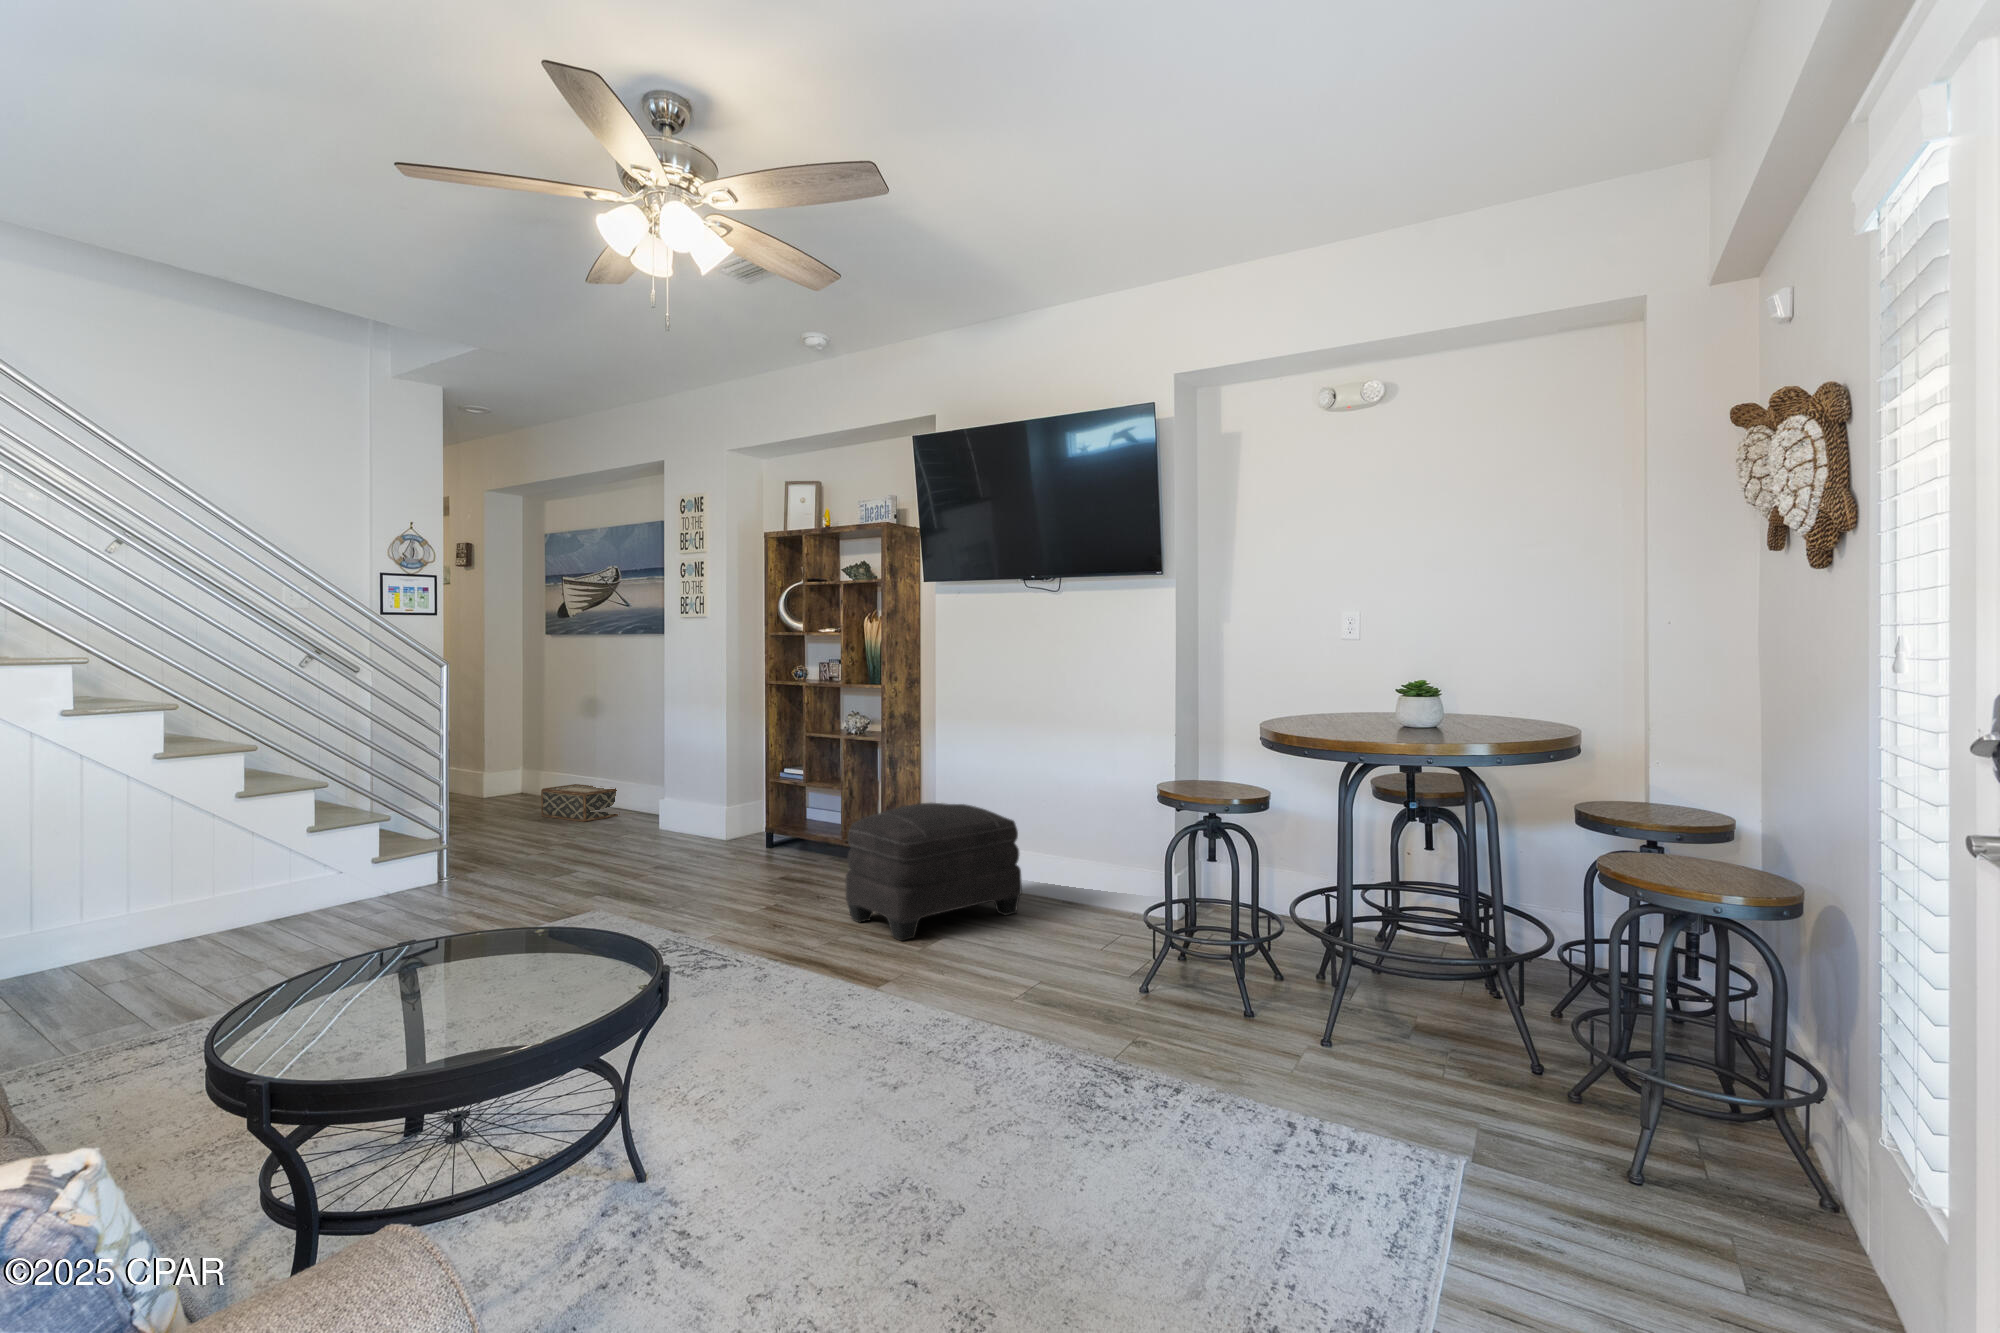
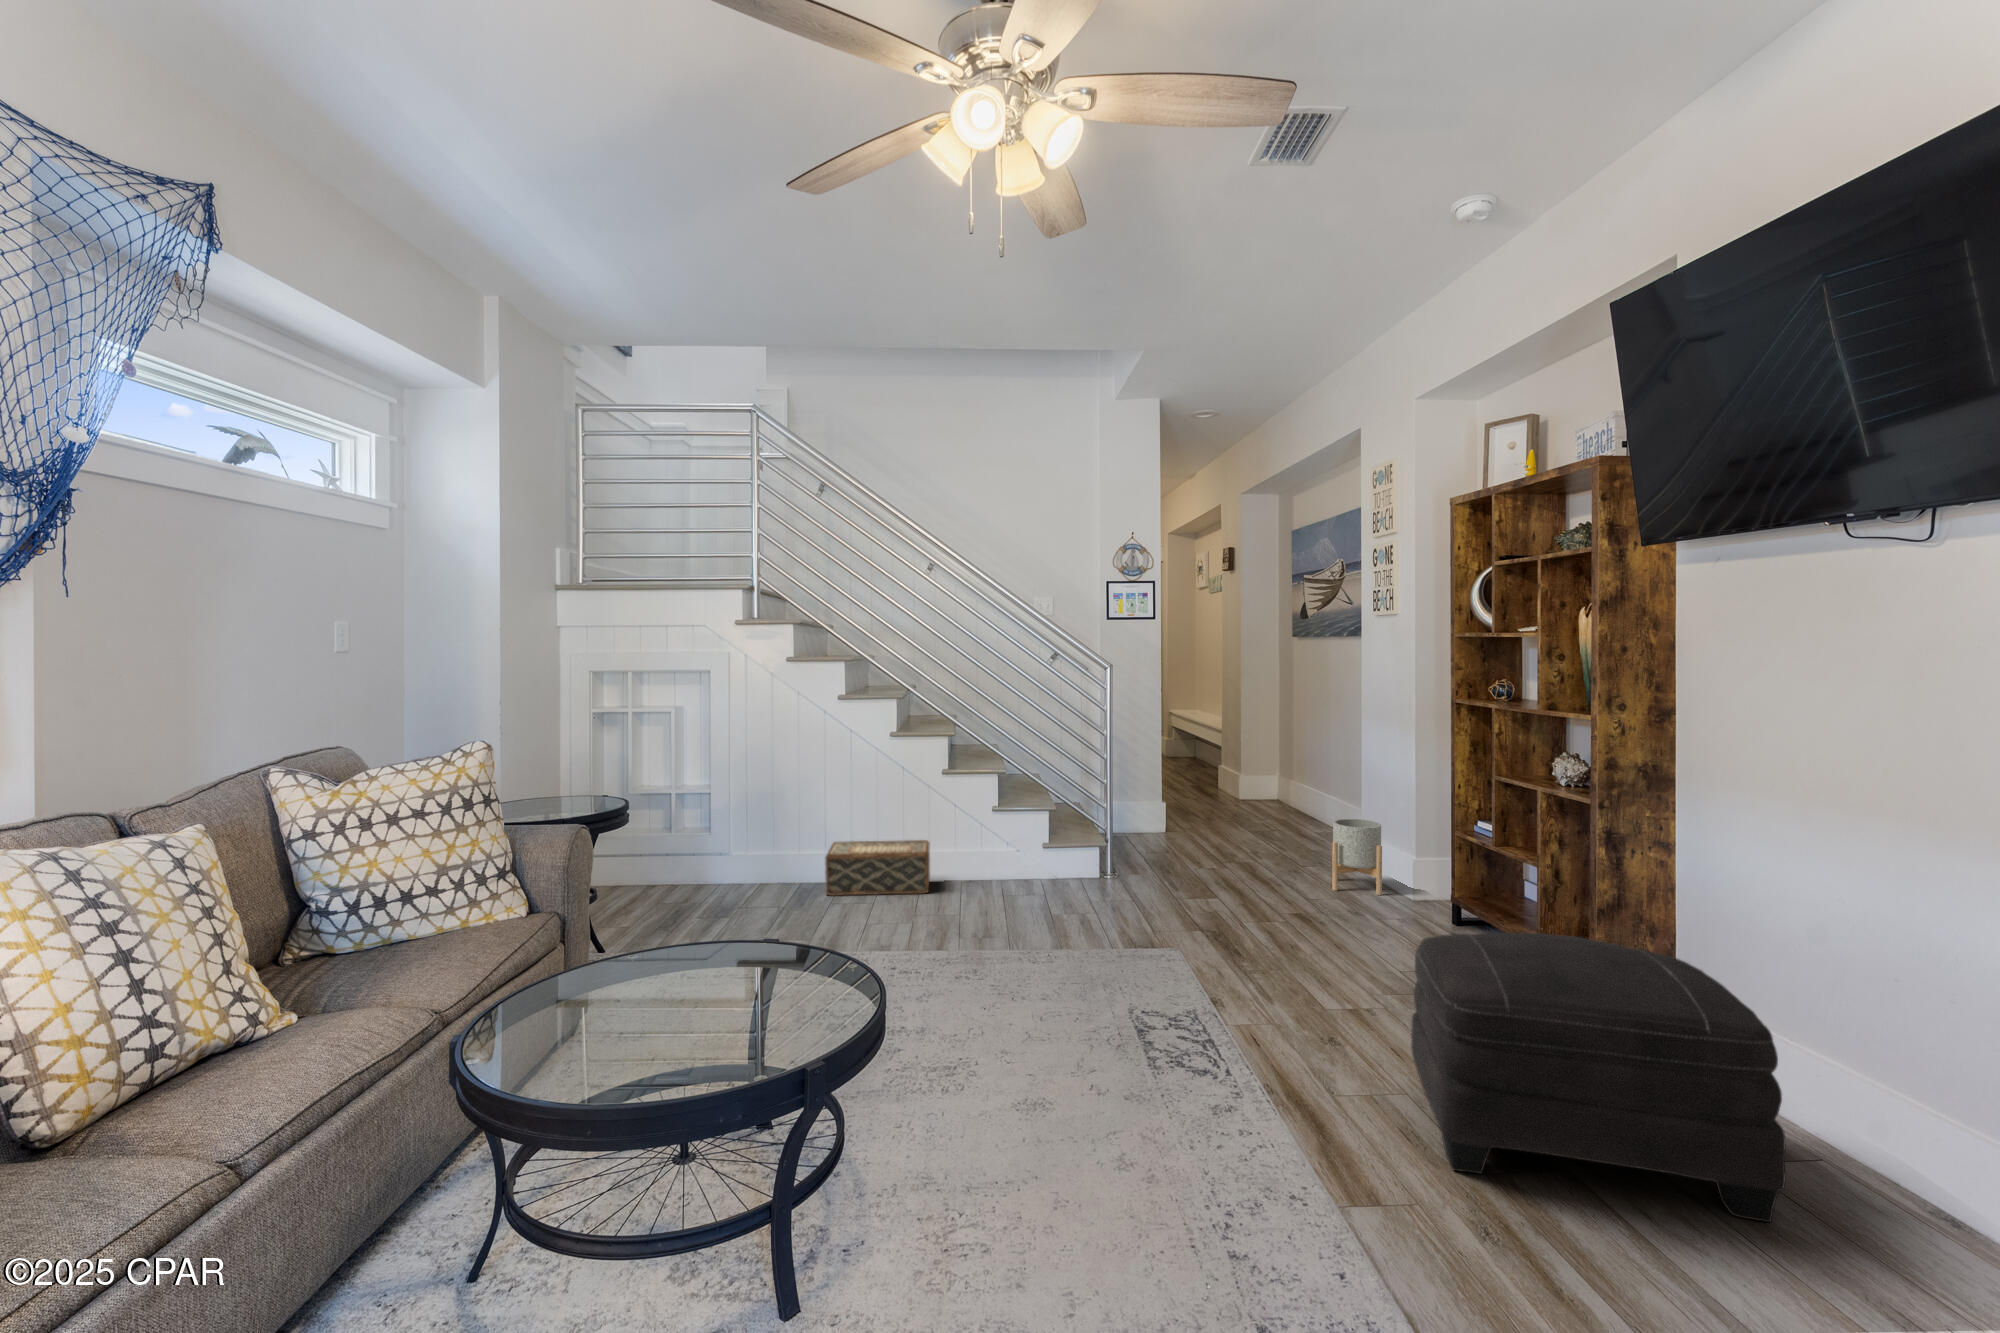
woven basket: present [541,784,618,822] -> present [825,840,930,896]
planter: none [660,789,708,850] -> present [1332,819,1382,895]

